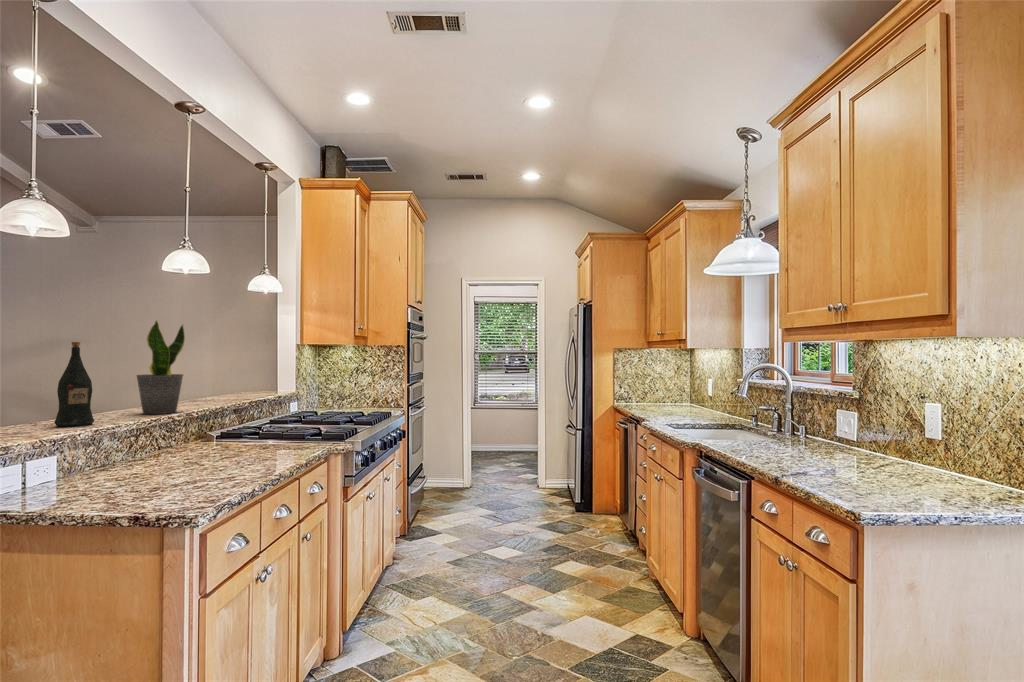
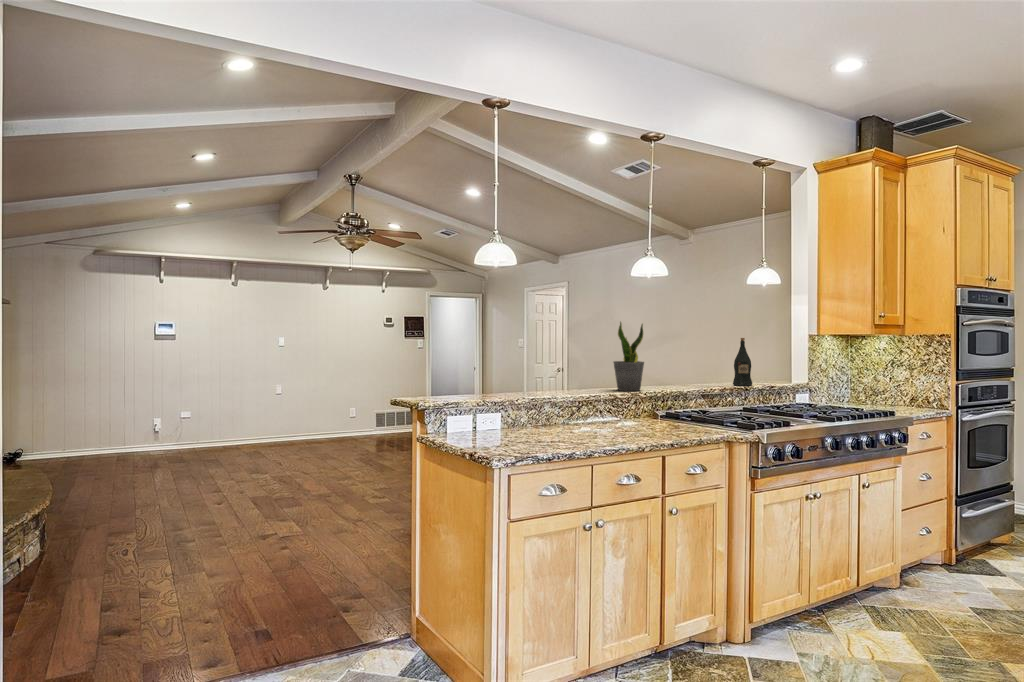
wine bottle: present [54,342,94,427] -> present [733,338,752,386]

